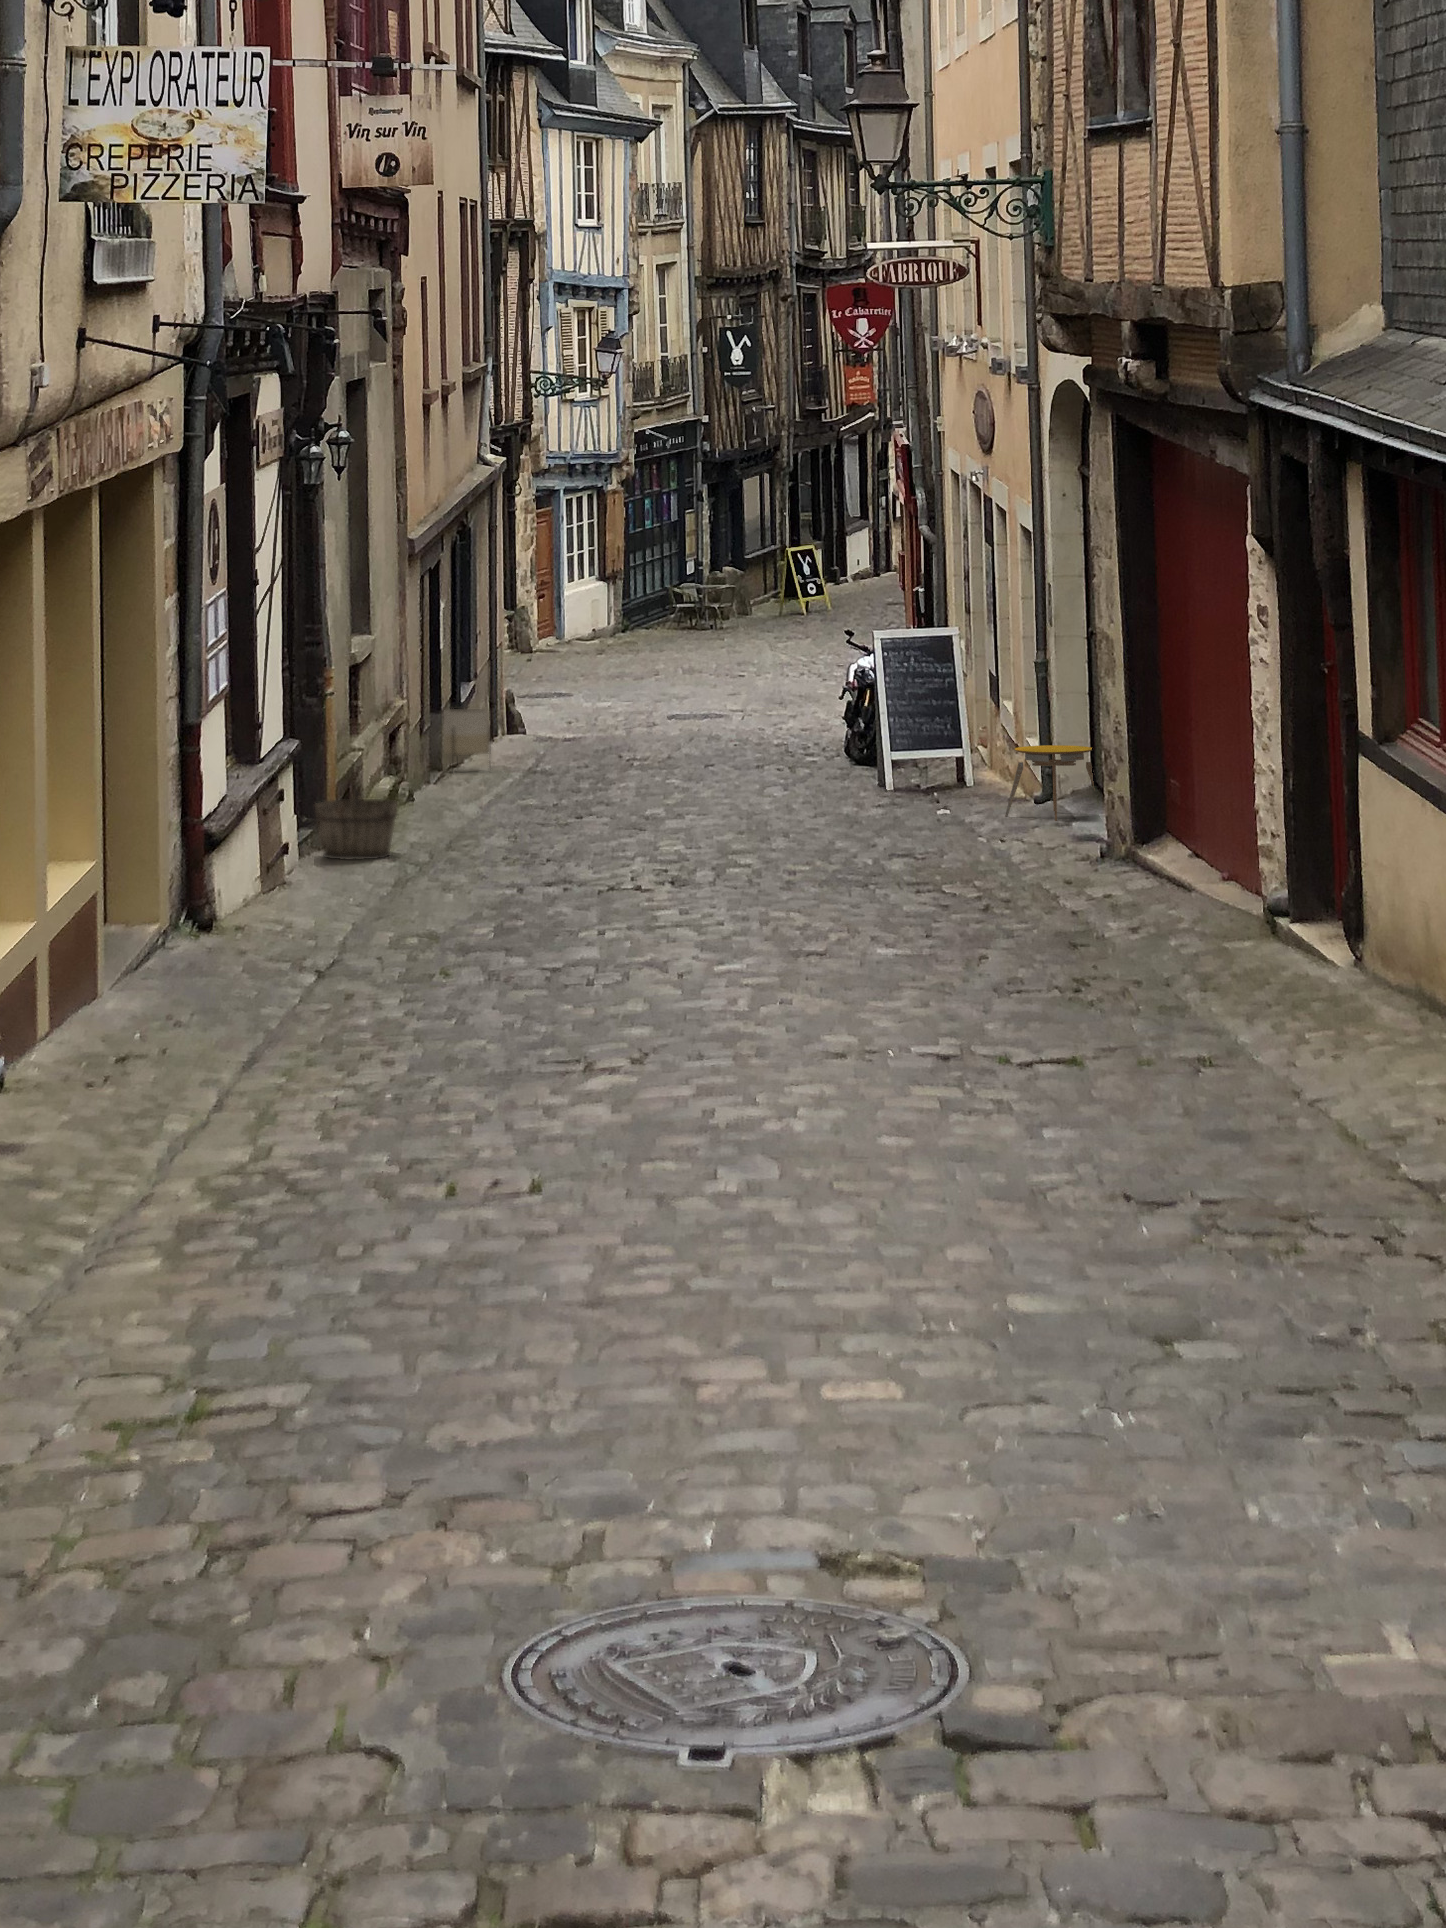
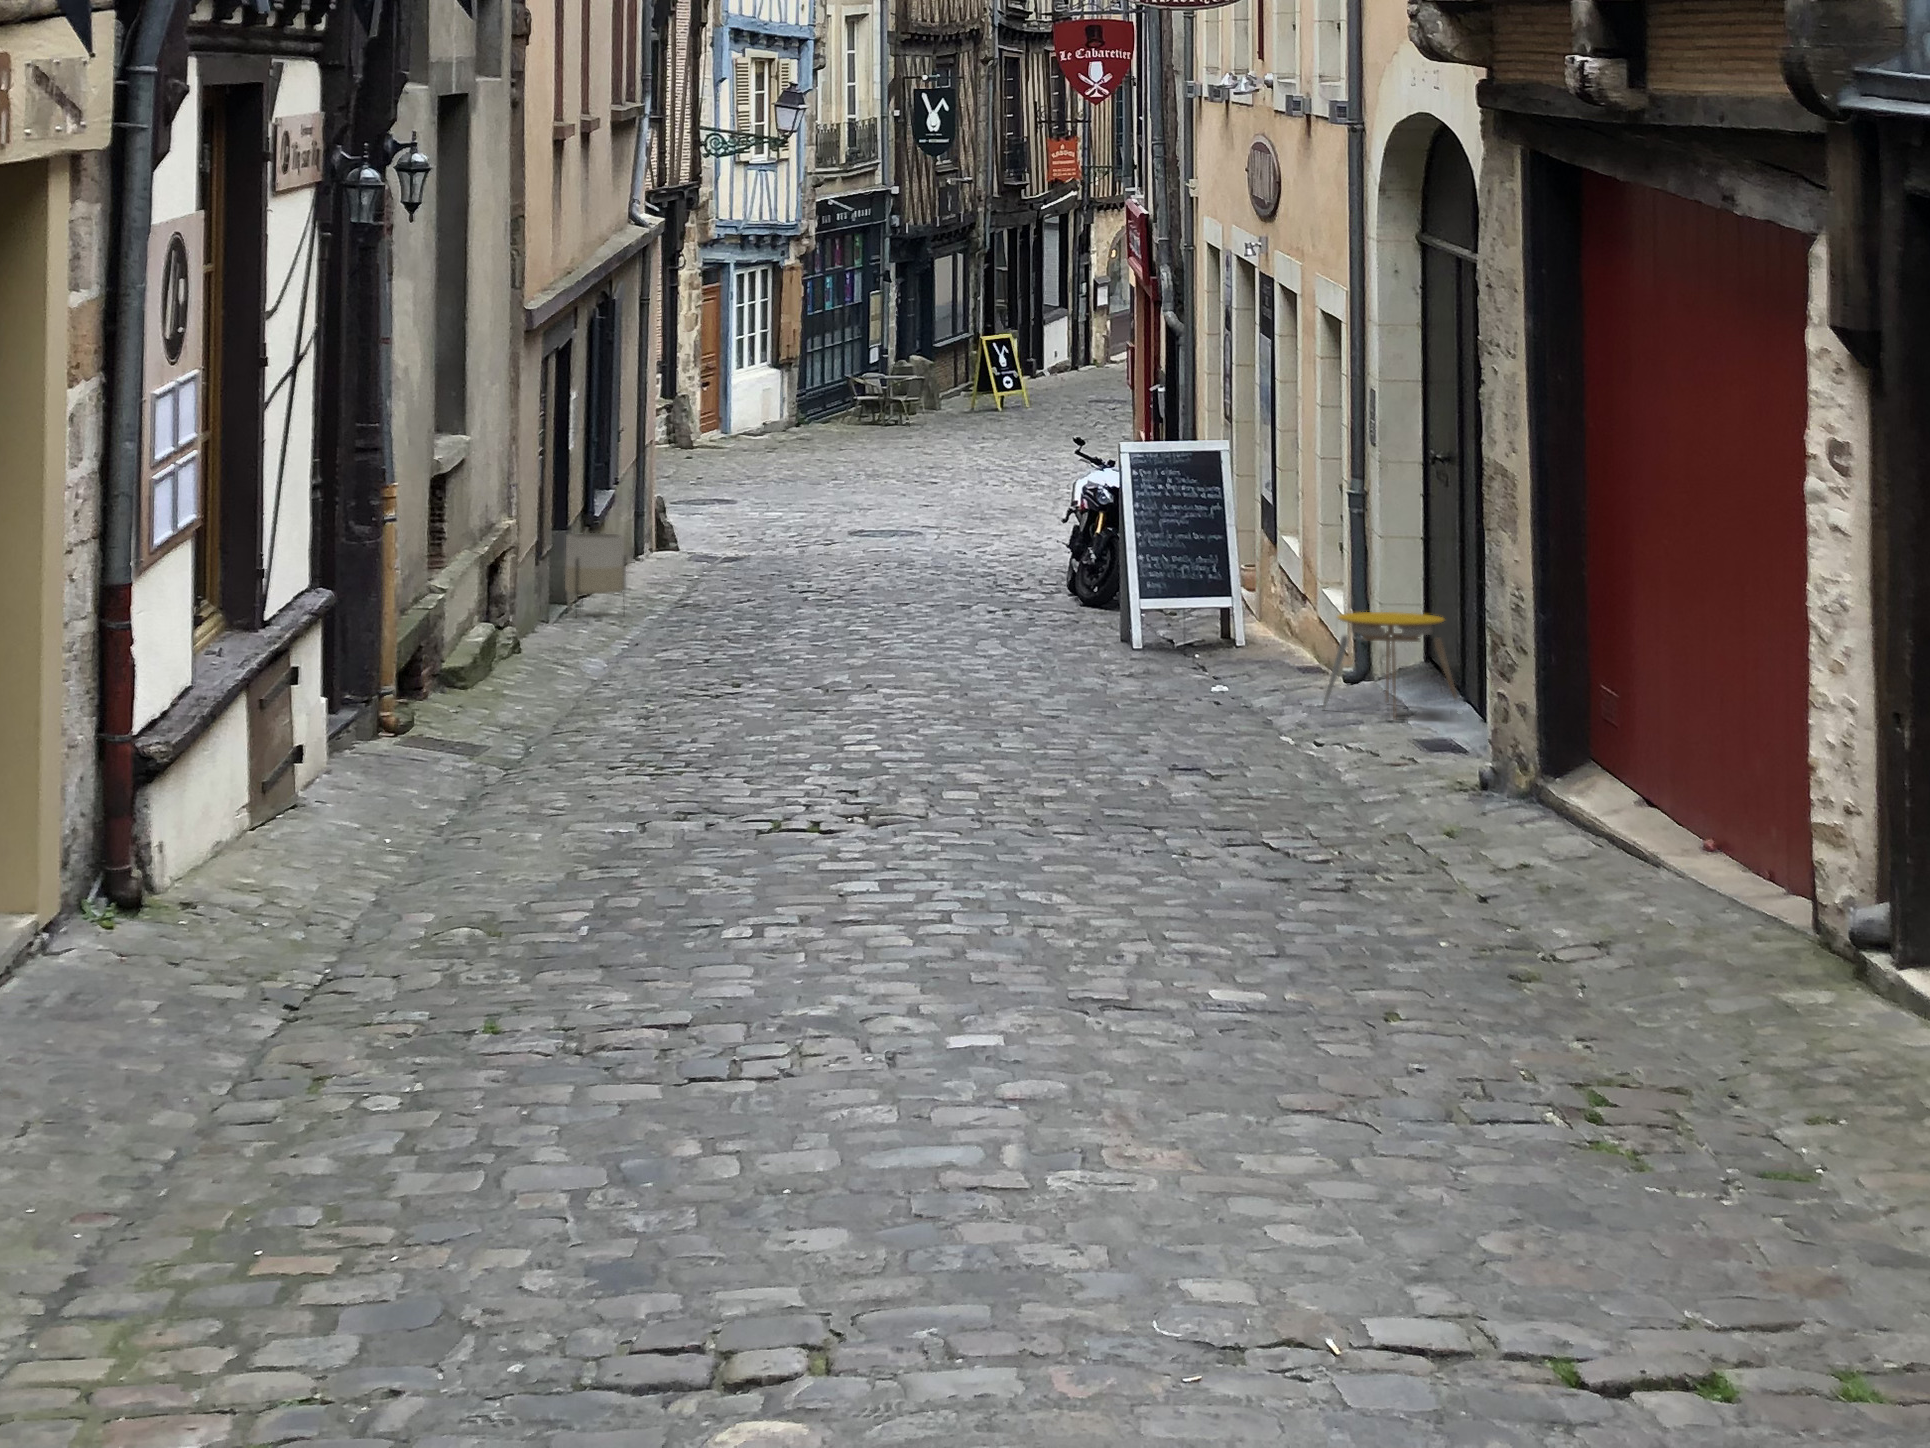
wooden bucket: present [315,791,398,860] -> none [355,653,476,764]

